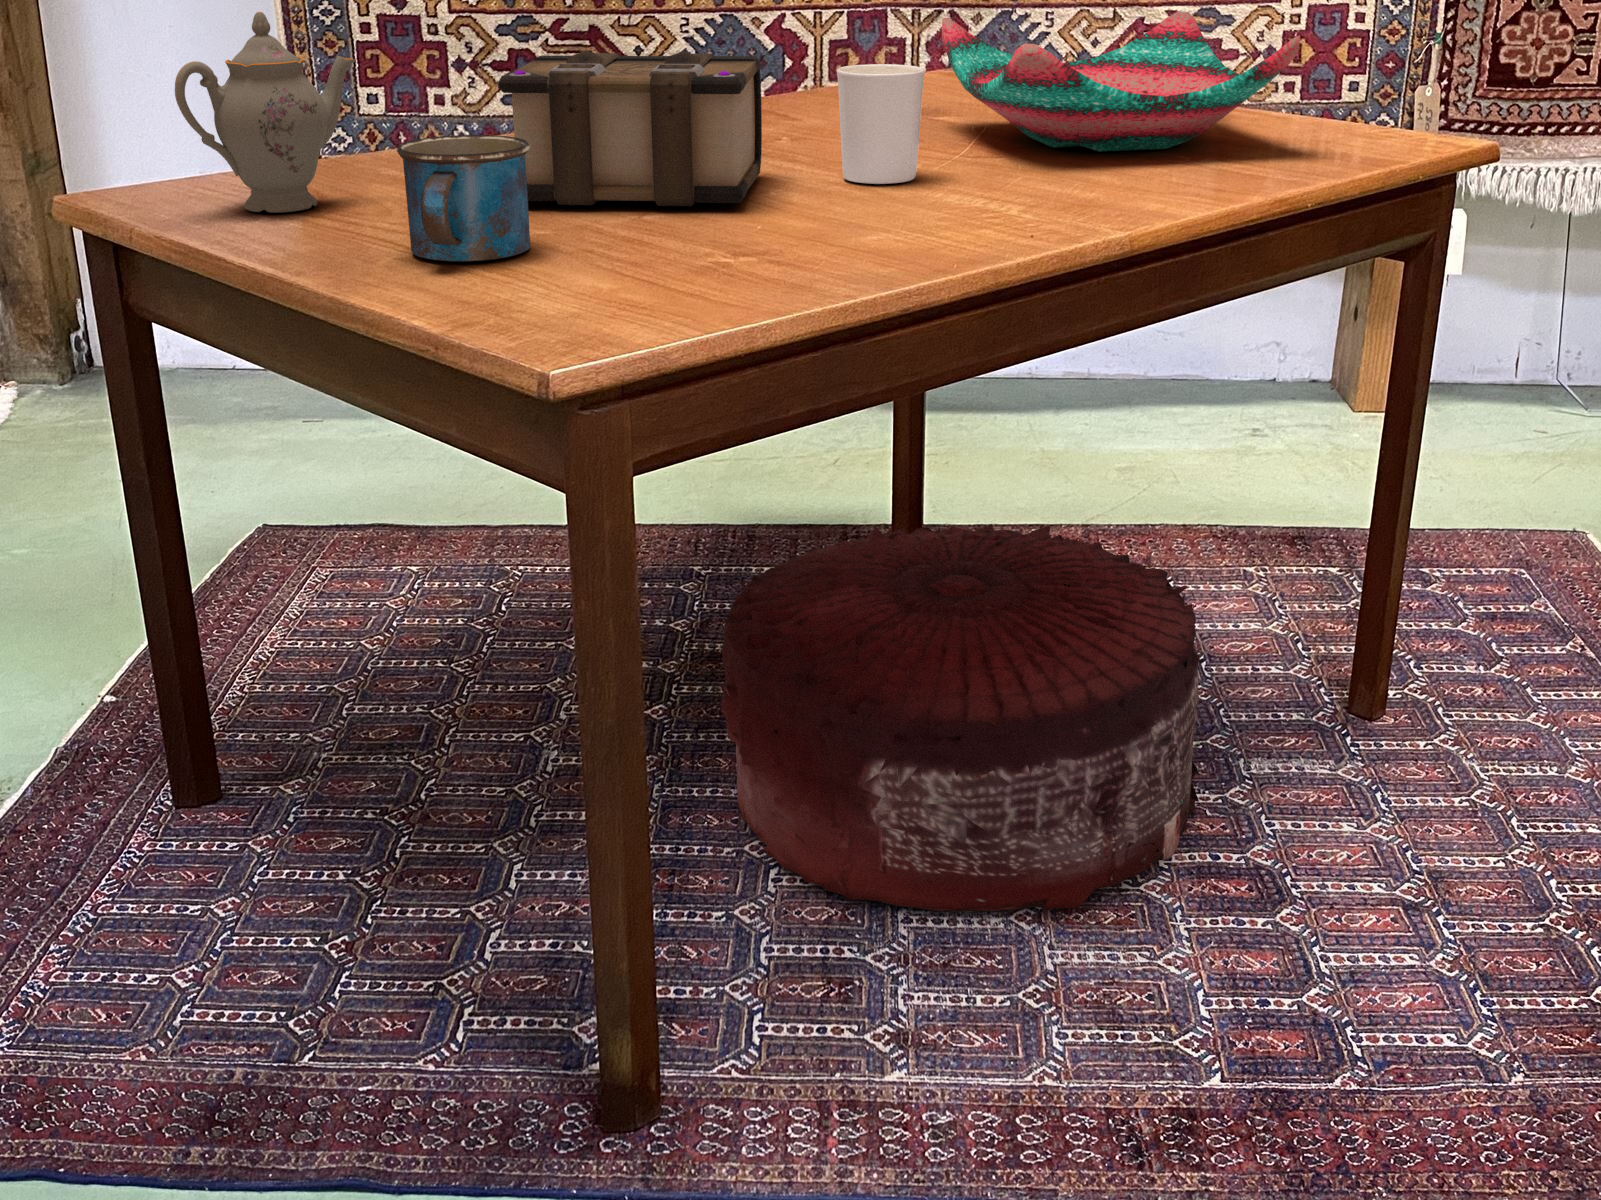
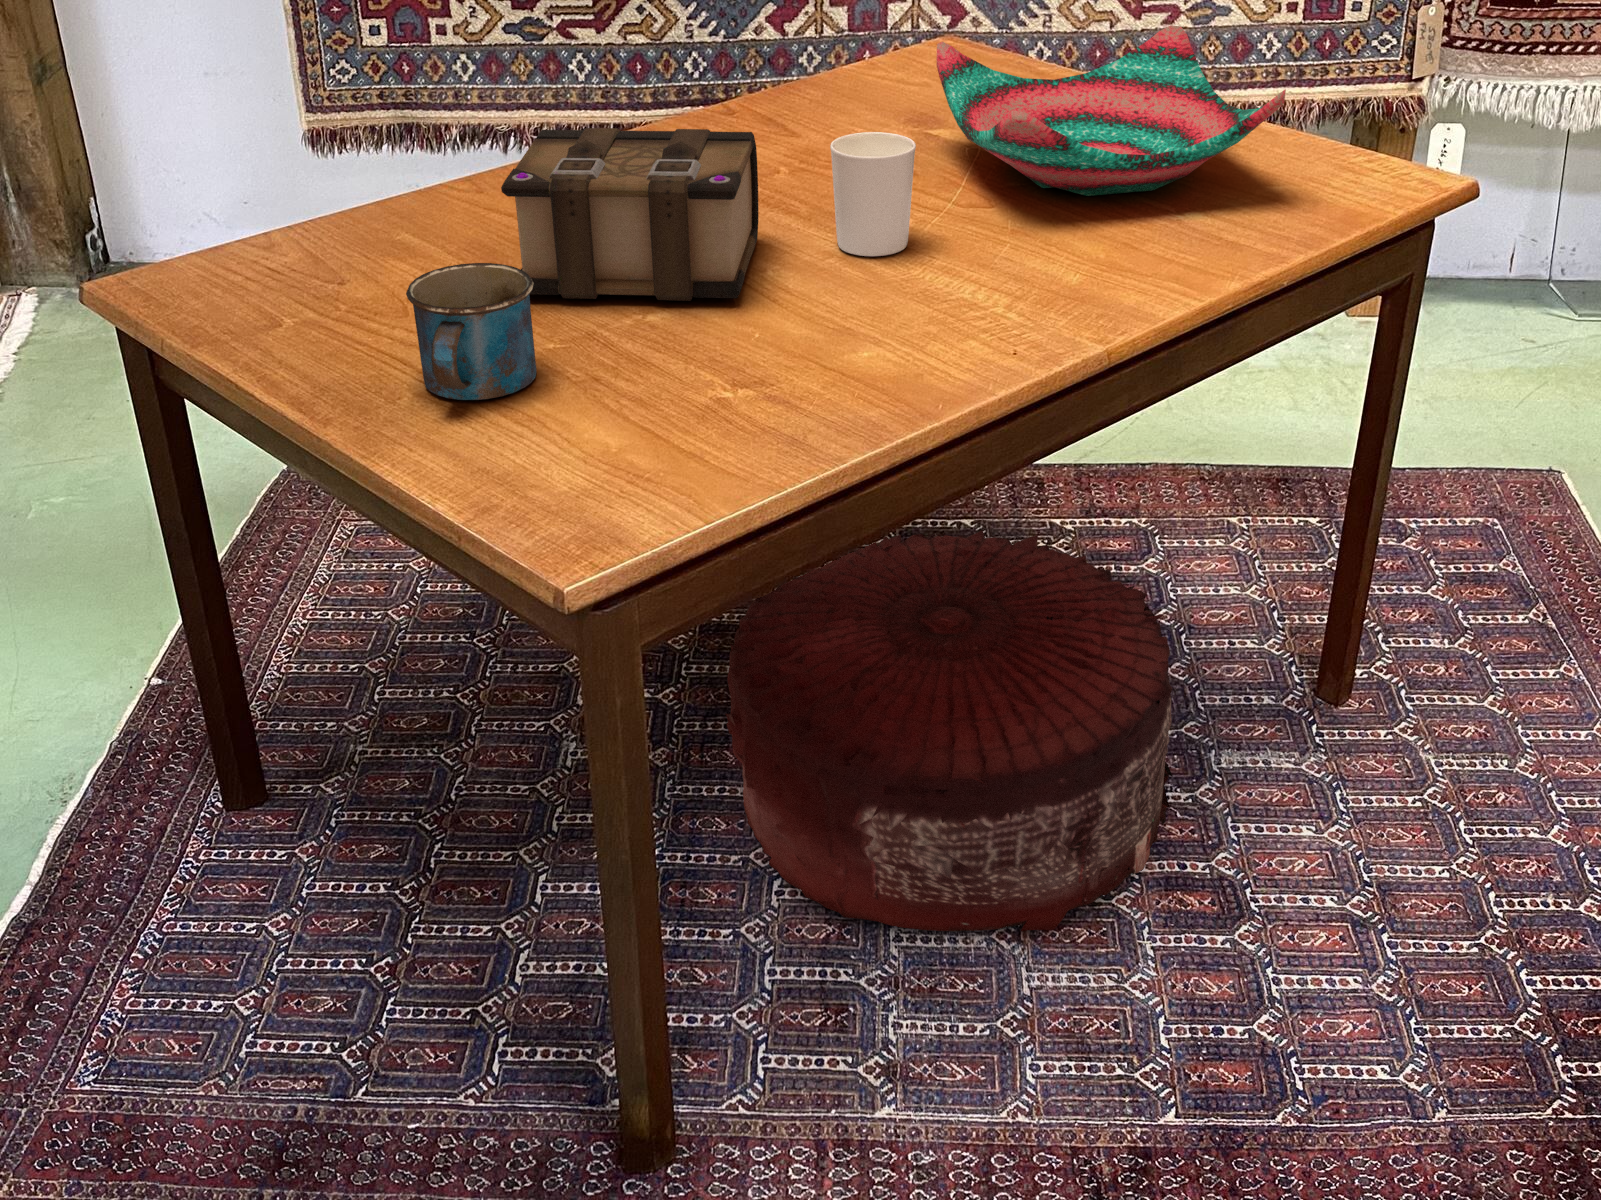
teapot: present [175,11,356,213] -> none [191,120,364,310]

